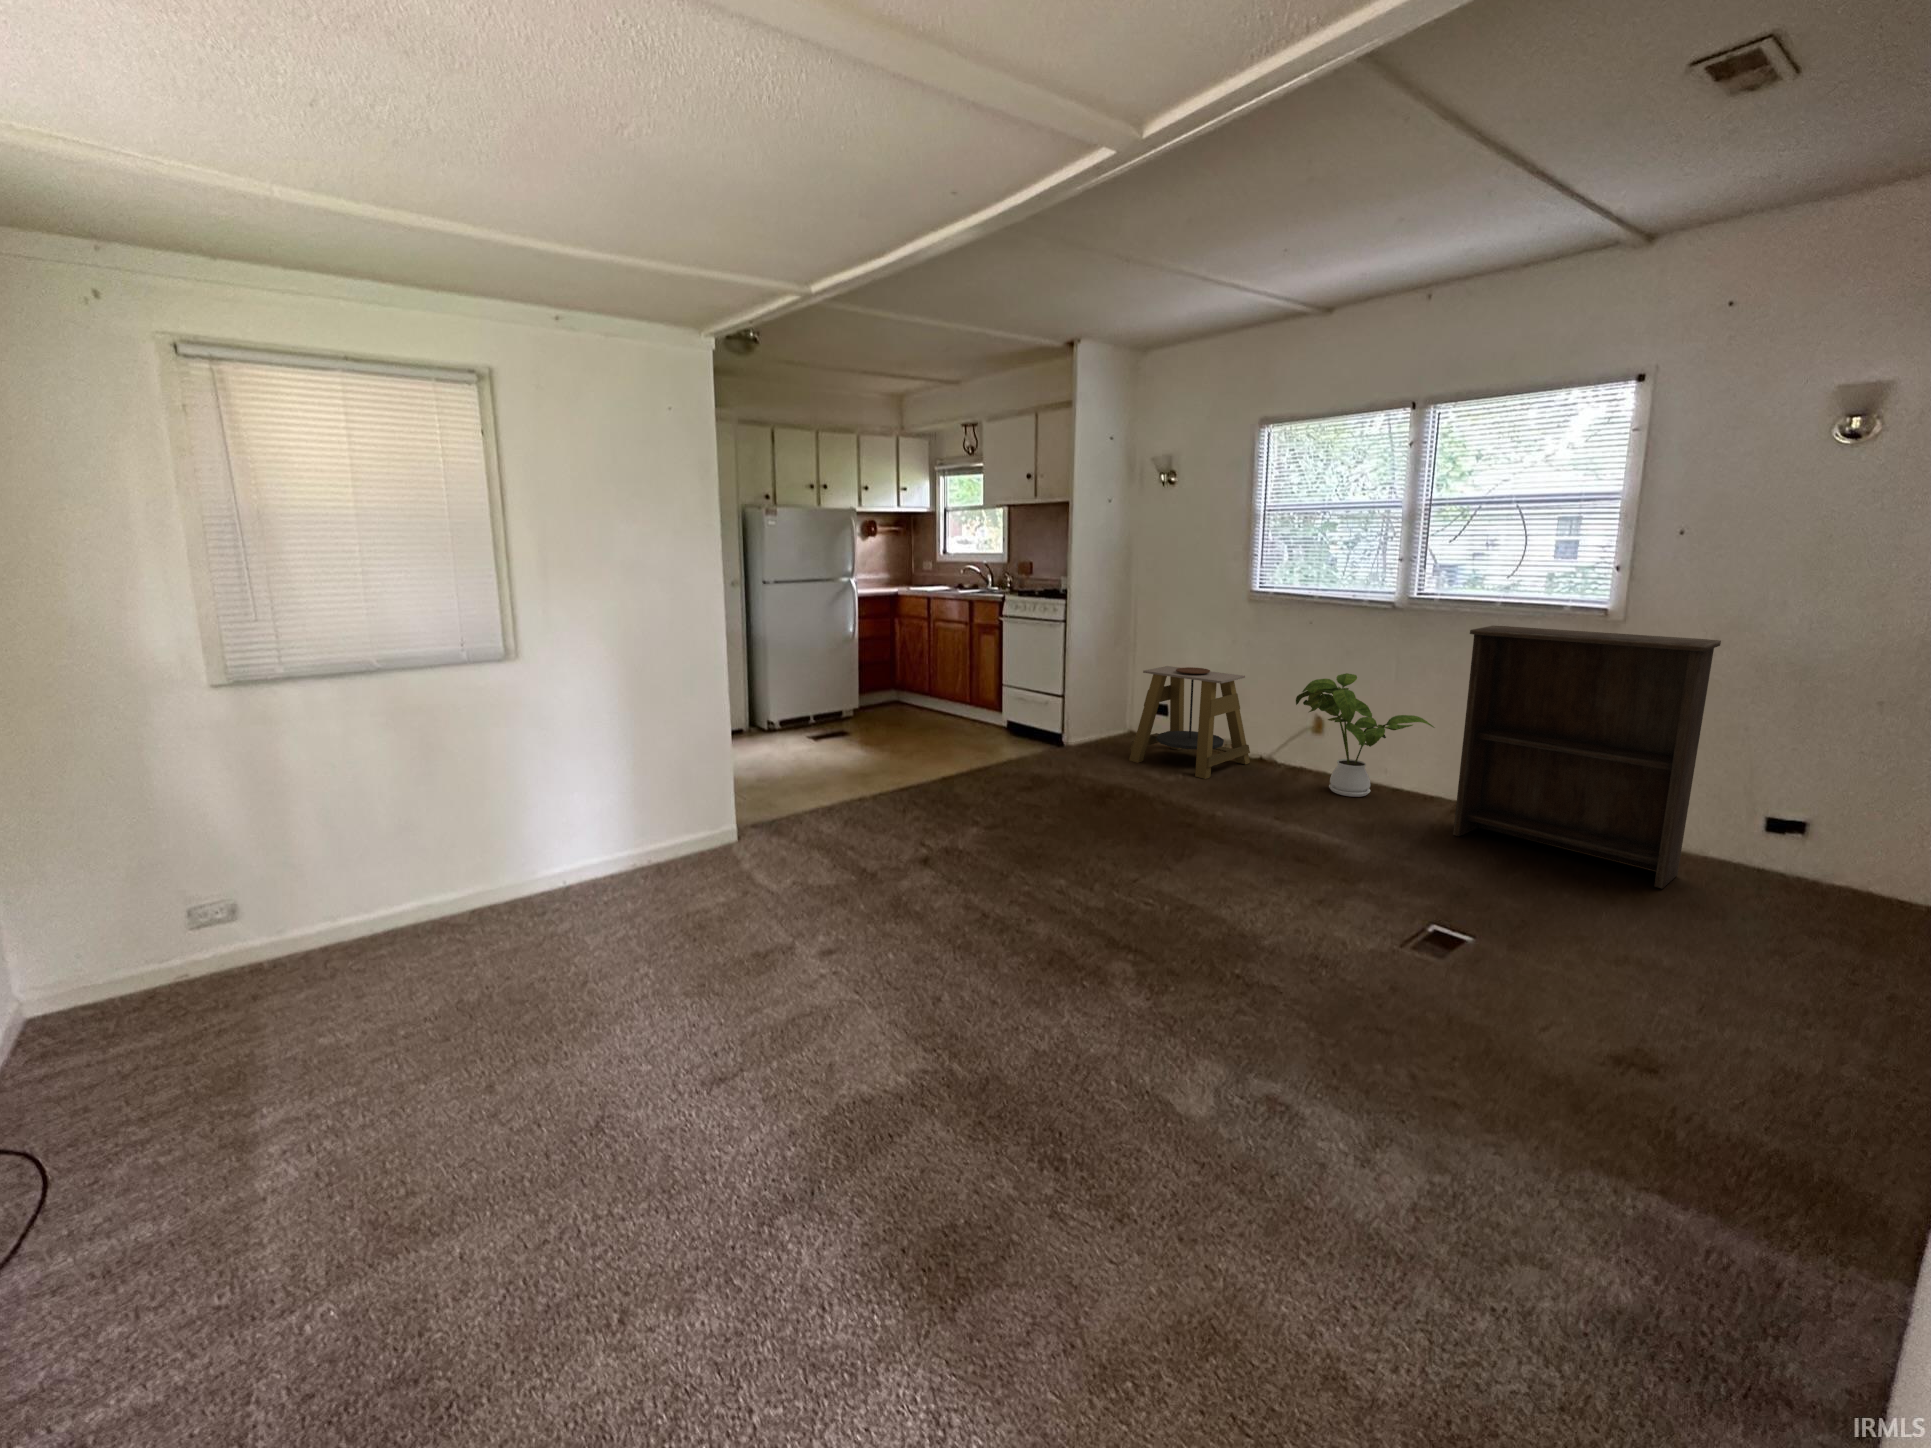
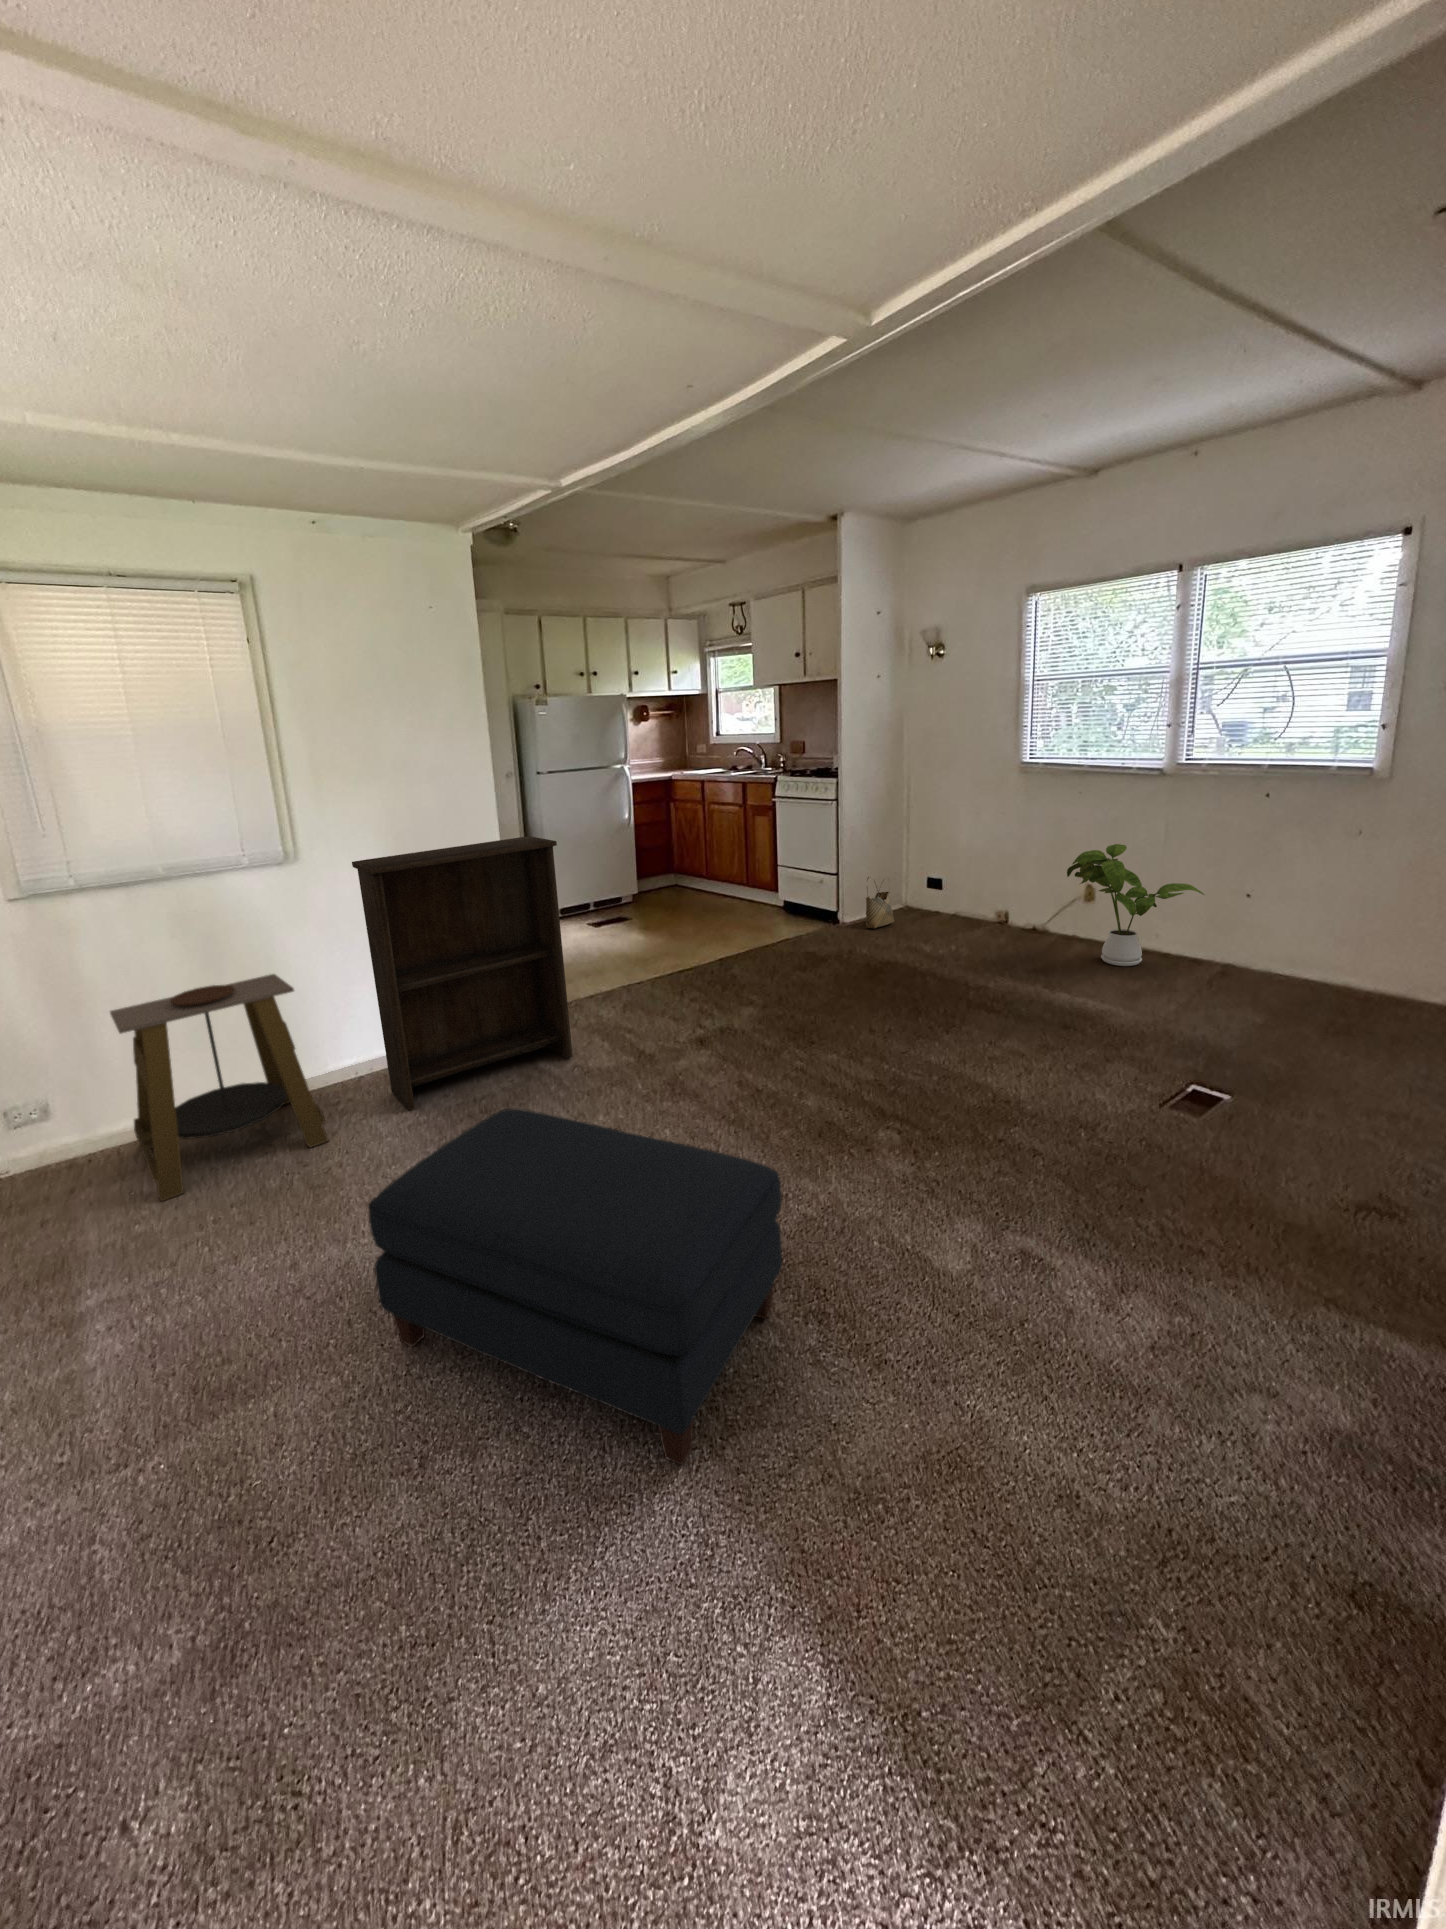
bookshelf: present [1453,626,1721,889] -> present [352,836,573,1110]
side table: present [1129,666,1250,779] -> present [110,974,328,1201]
woven basket: none [1090,697,1119,750] -> present [865,877,894,928]
ottoman: none [576,922,1020,1327] -> present [368,1108,782,1465]

